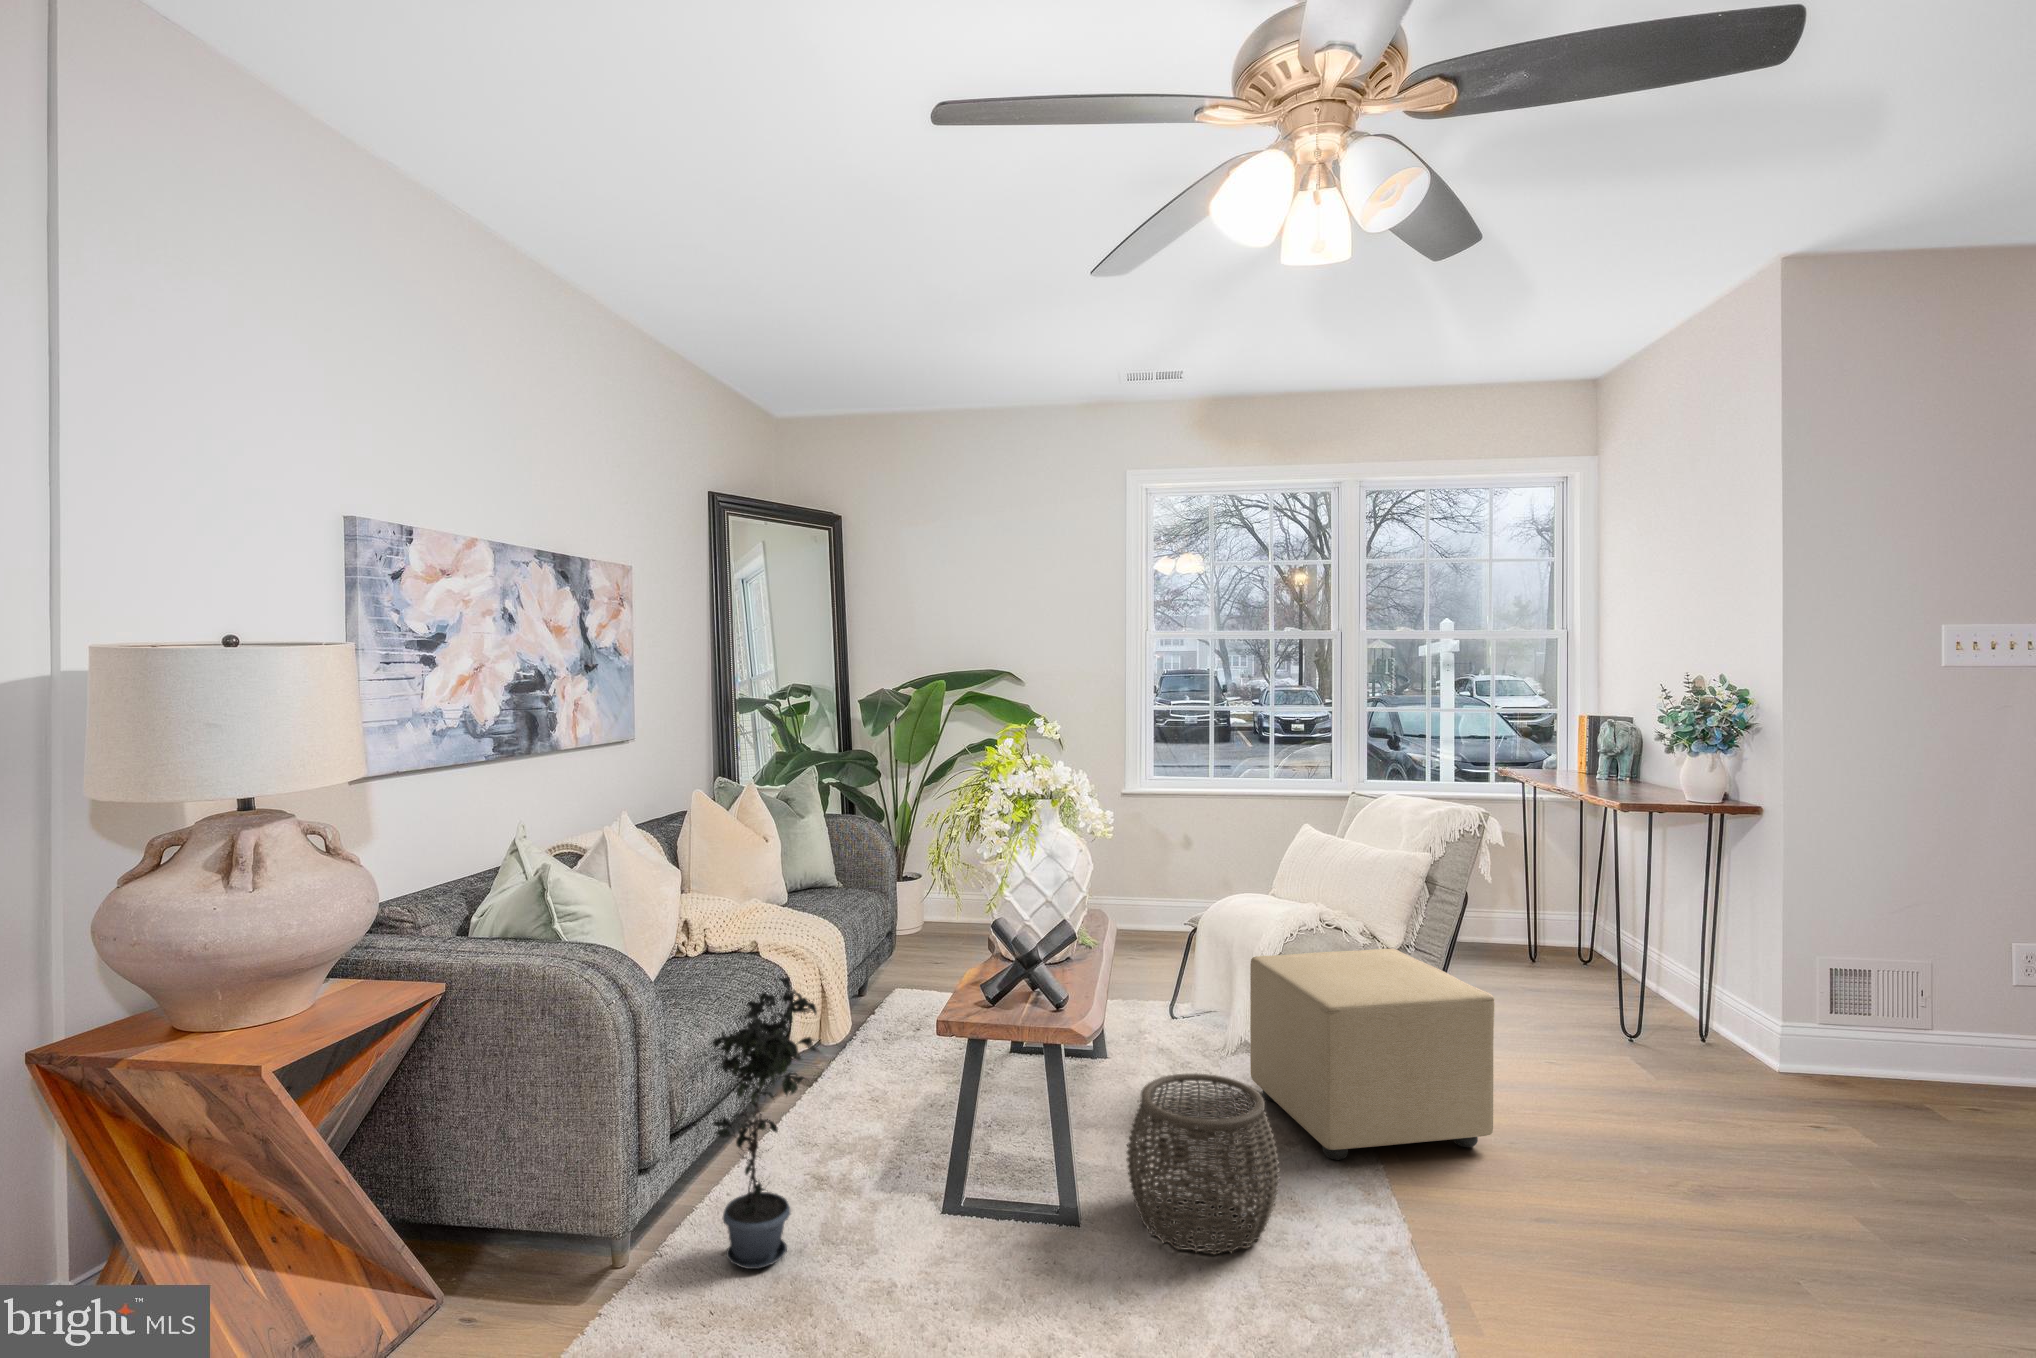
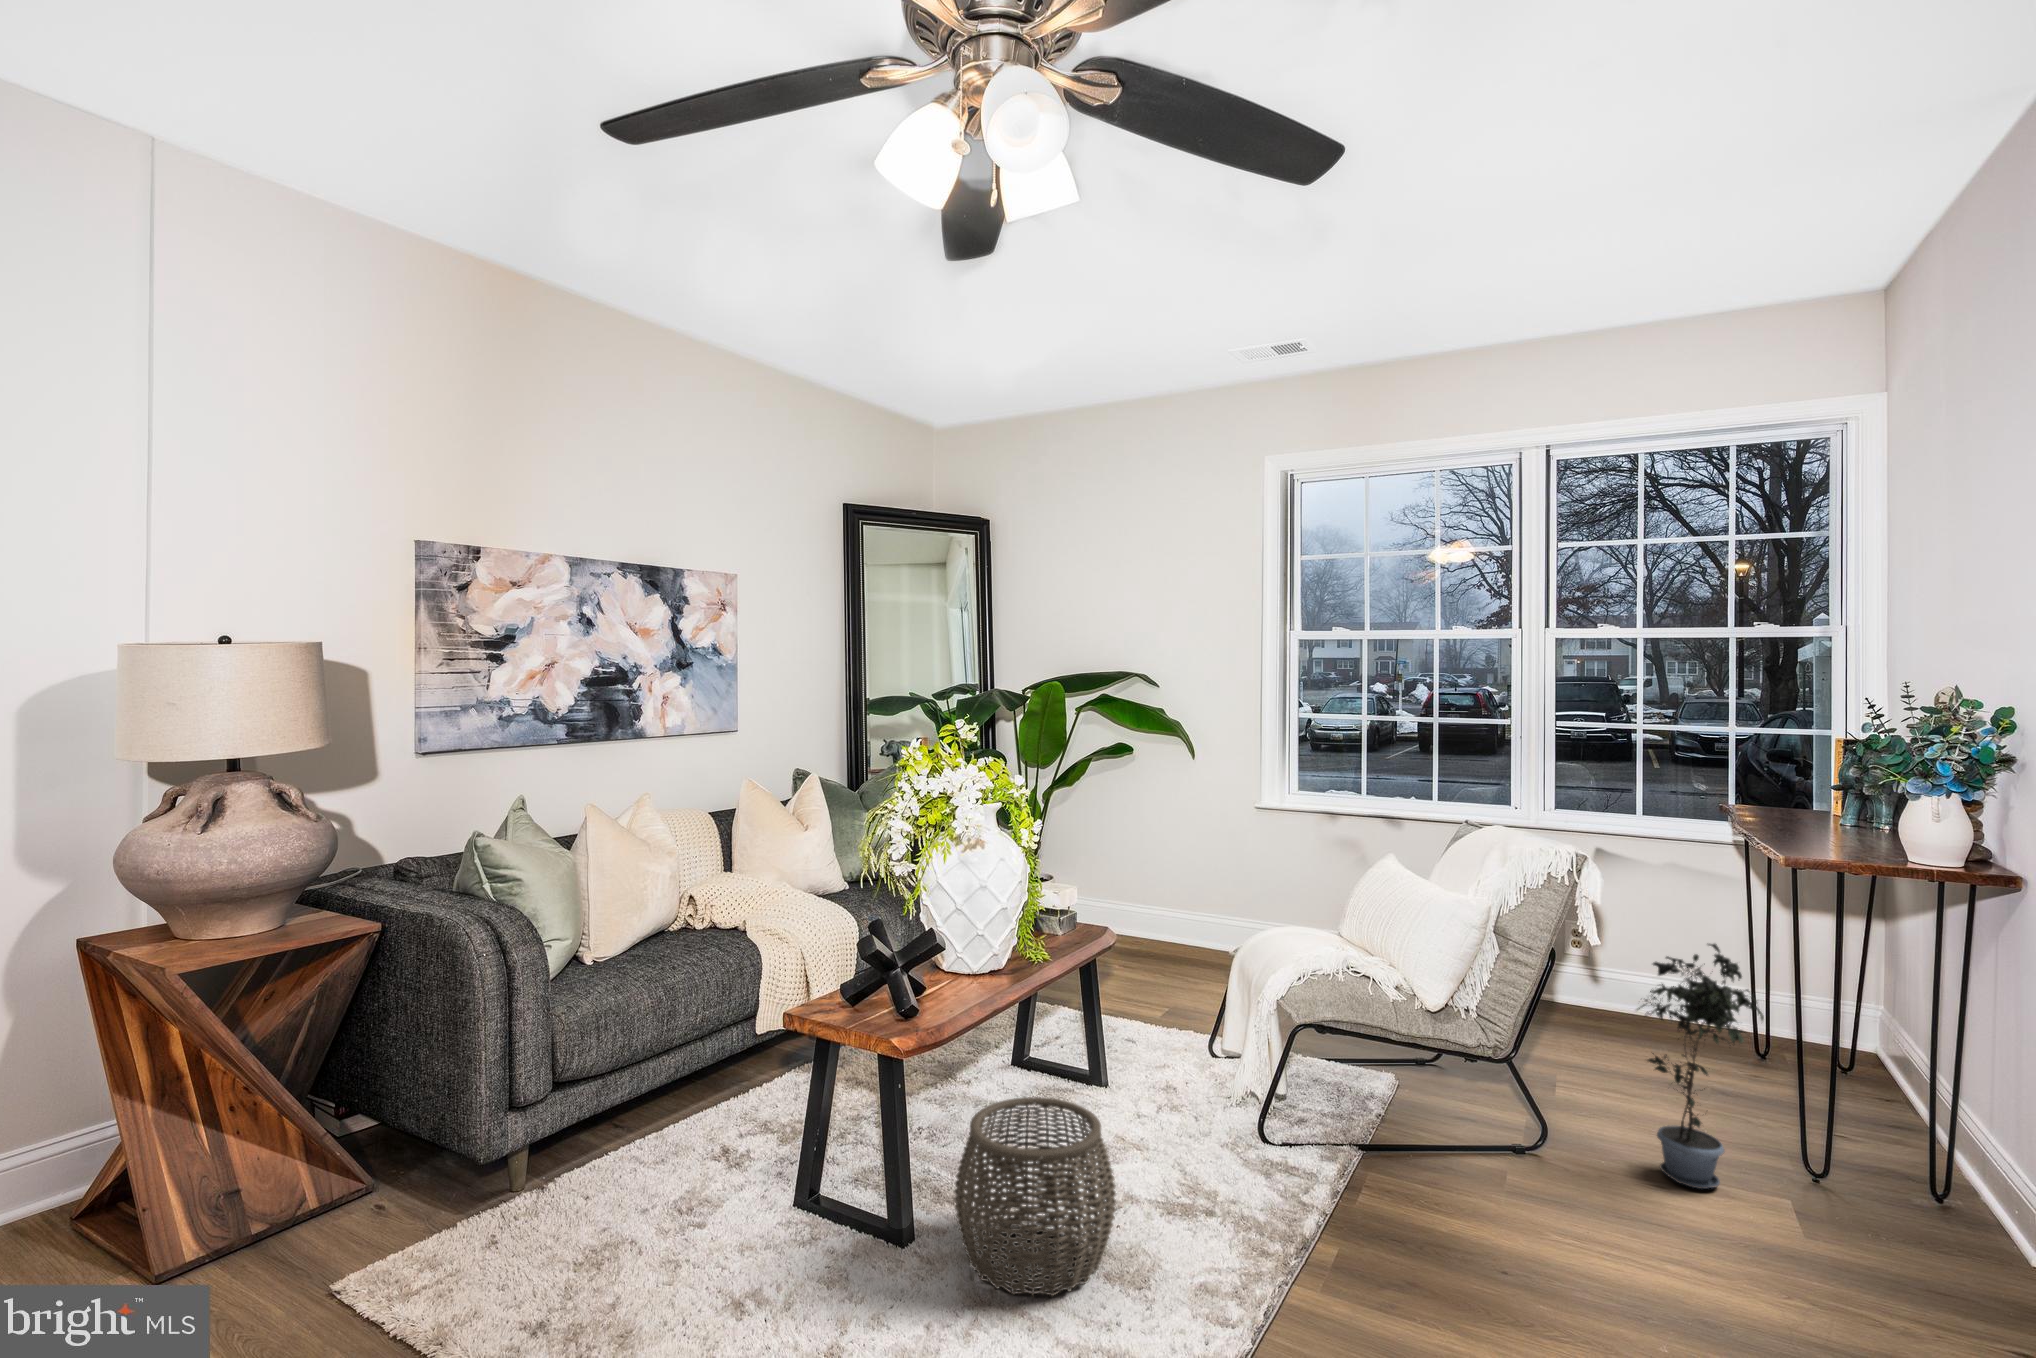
ottoman: present [1250,948,1495,1160] -> none [1228,987,1461,1245]
potted plant: present [704,977,820,1269] -> present [1637,944,1764,1189]

